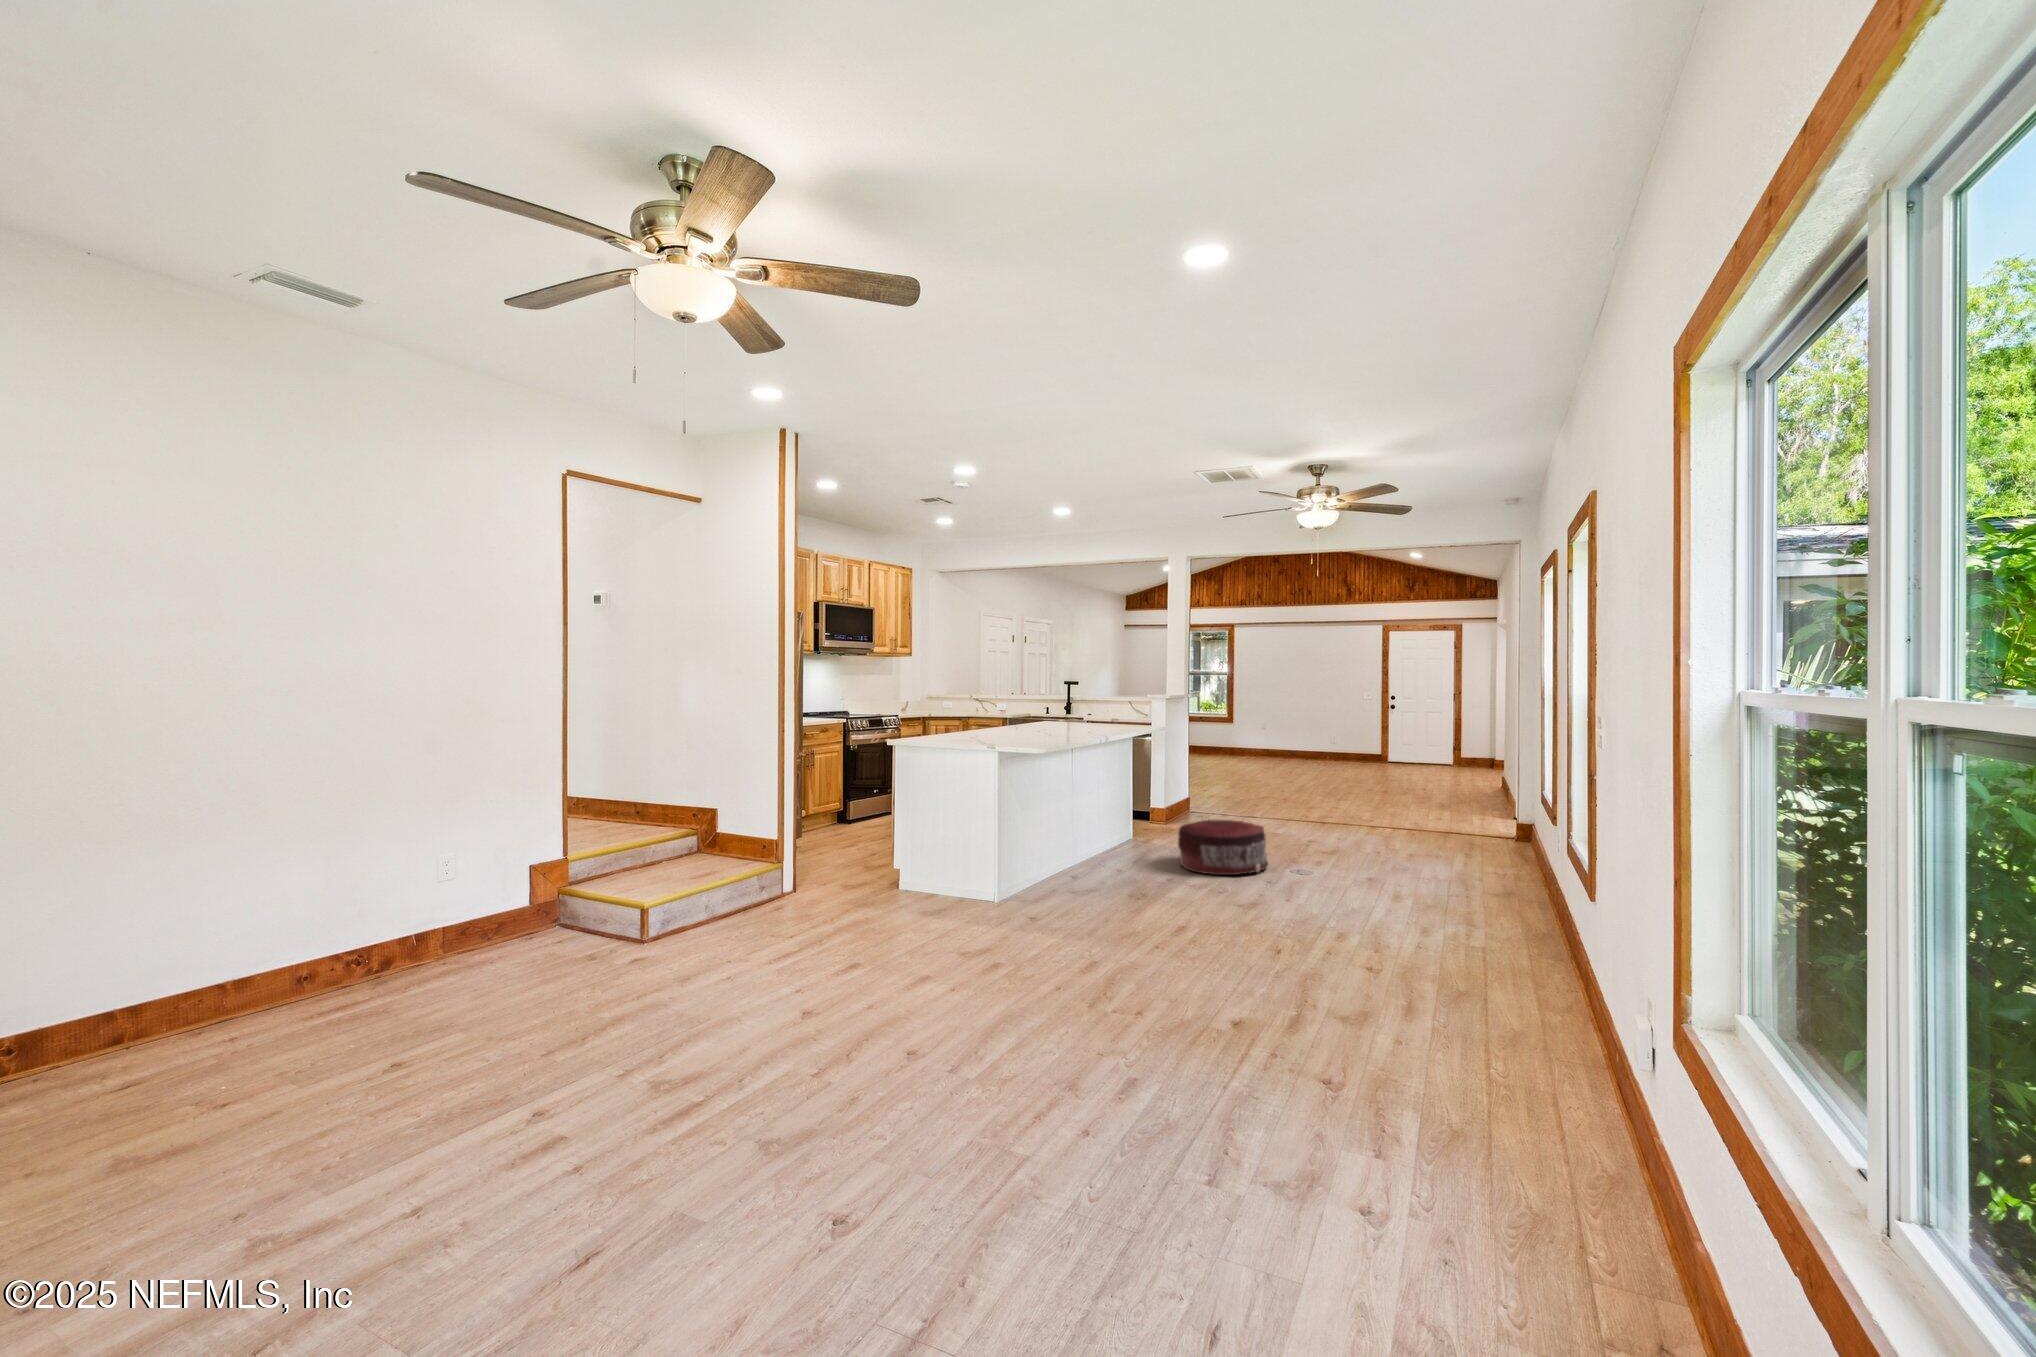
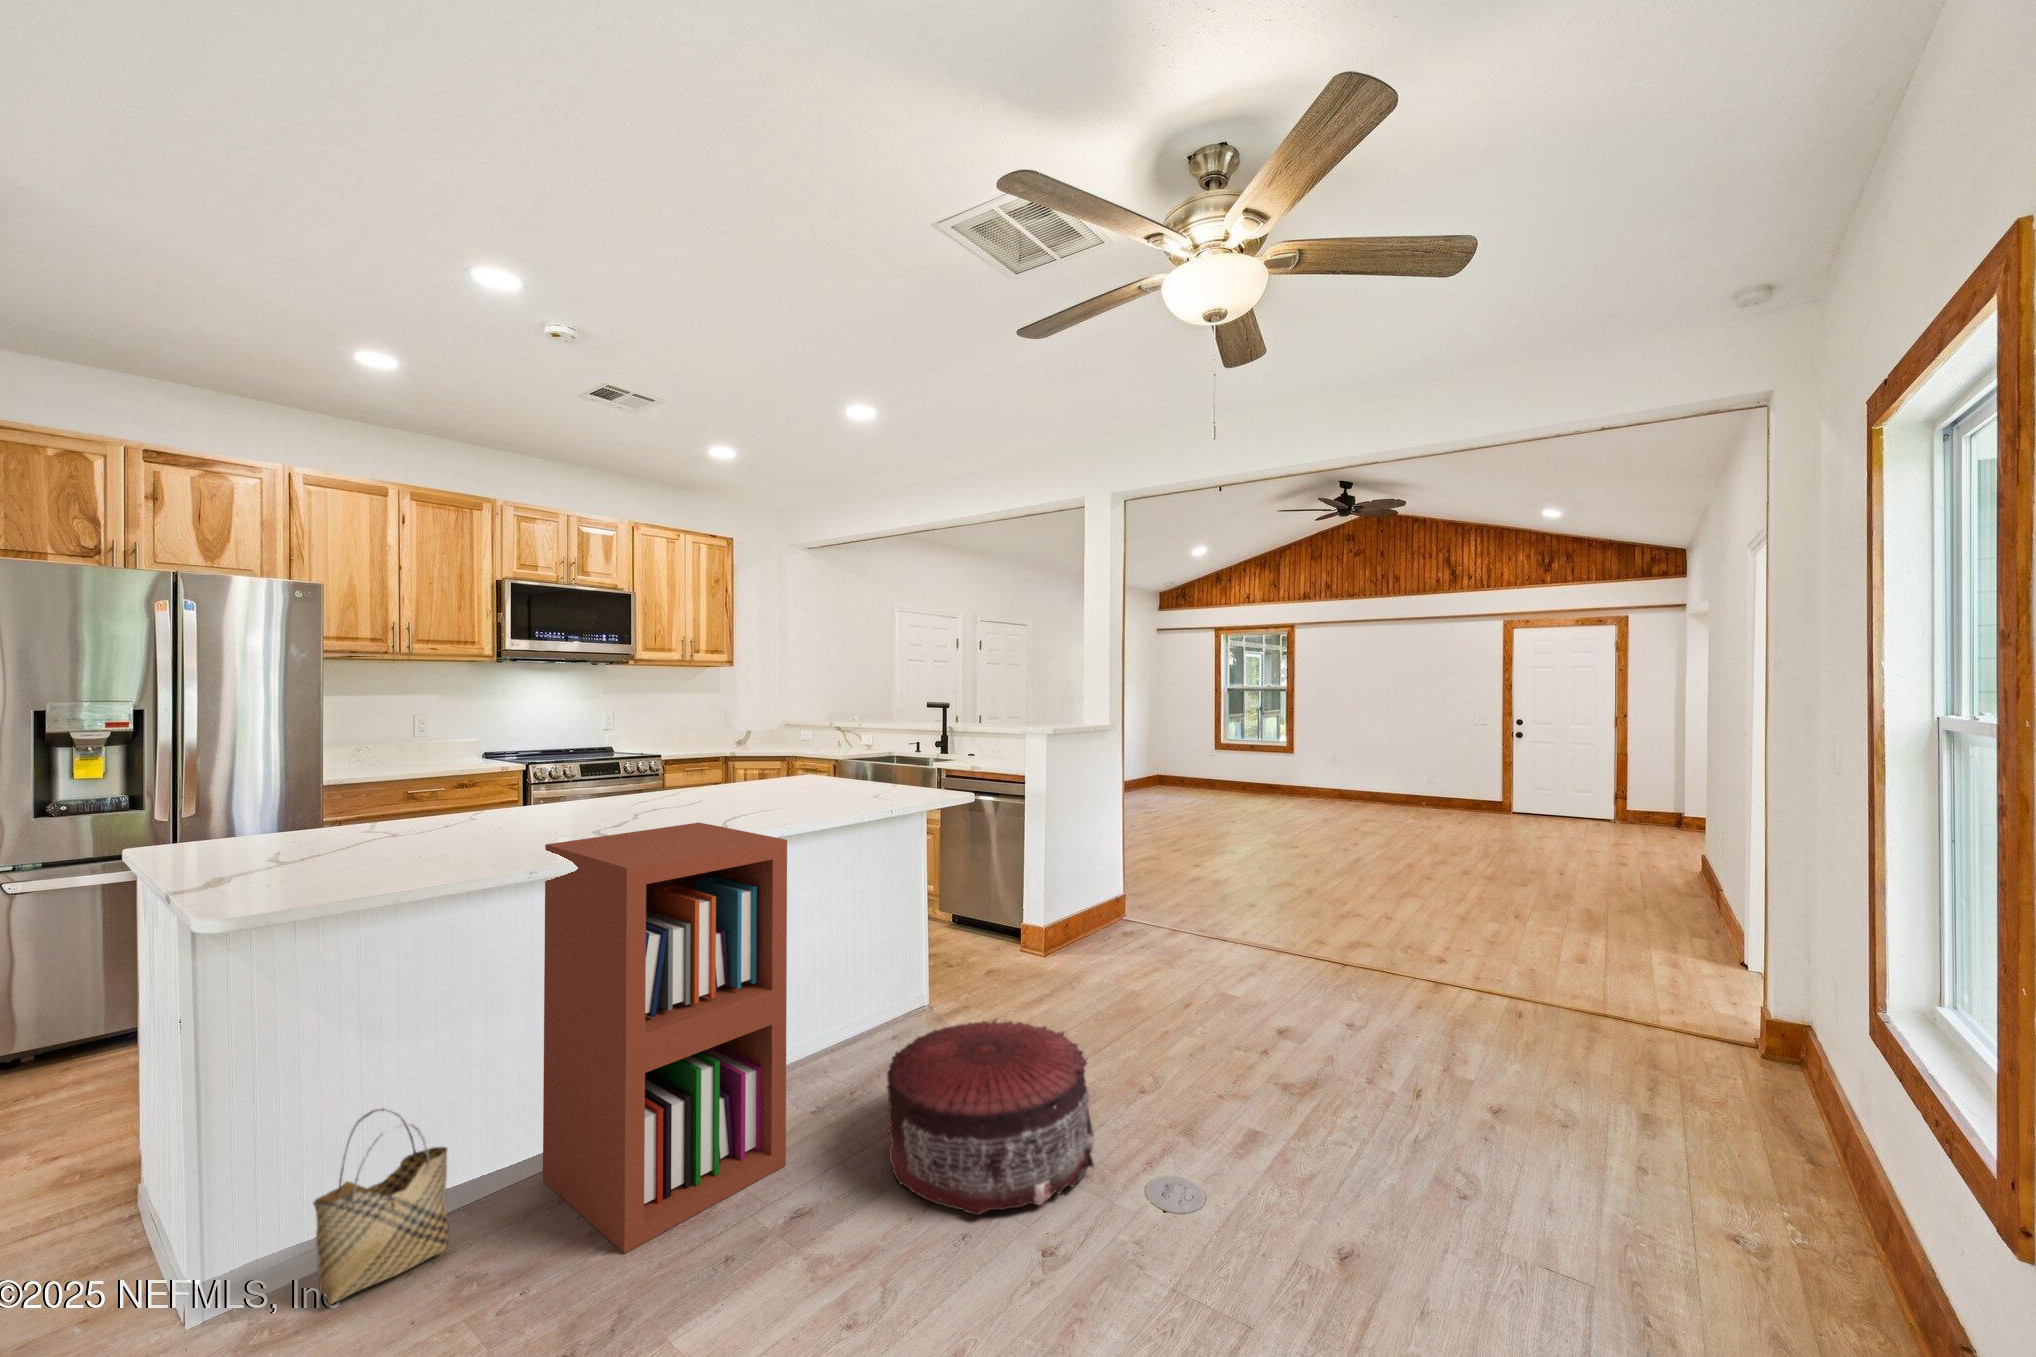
bookshelf: none [1053,732,1145,887] -> present [543,823,787,1253]
woven basket: none [1025,834,1054,896] -> present [313,1108,449,1304]

